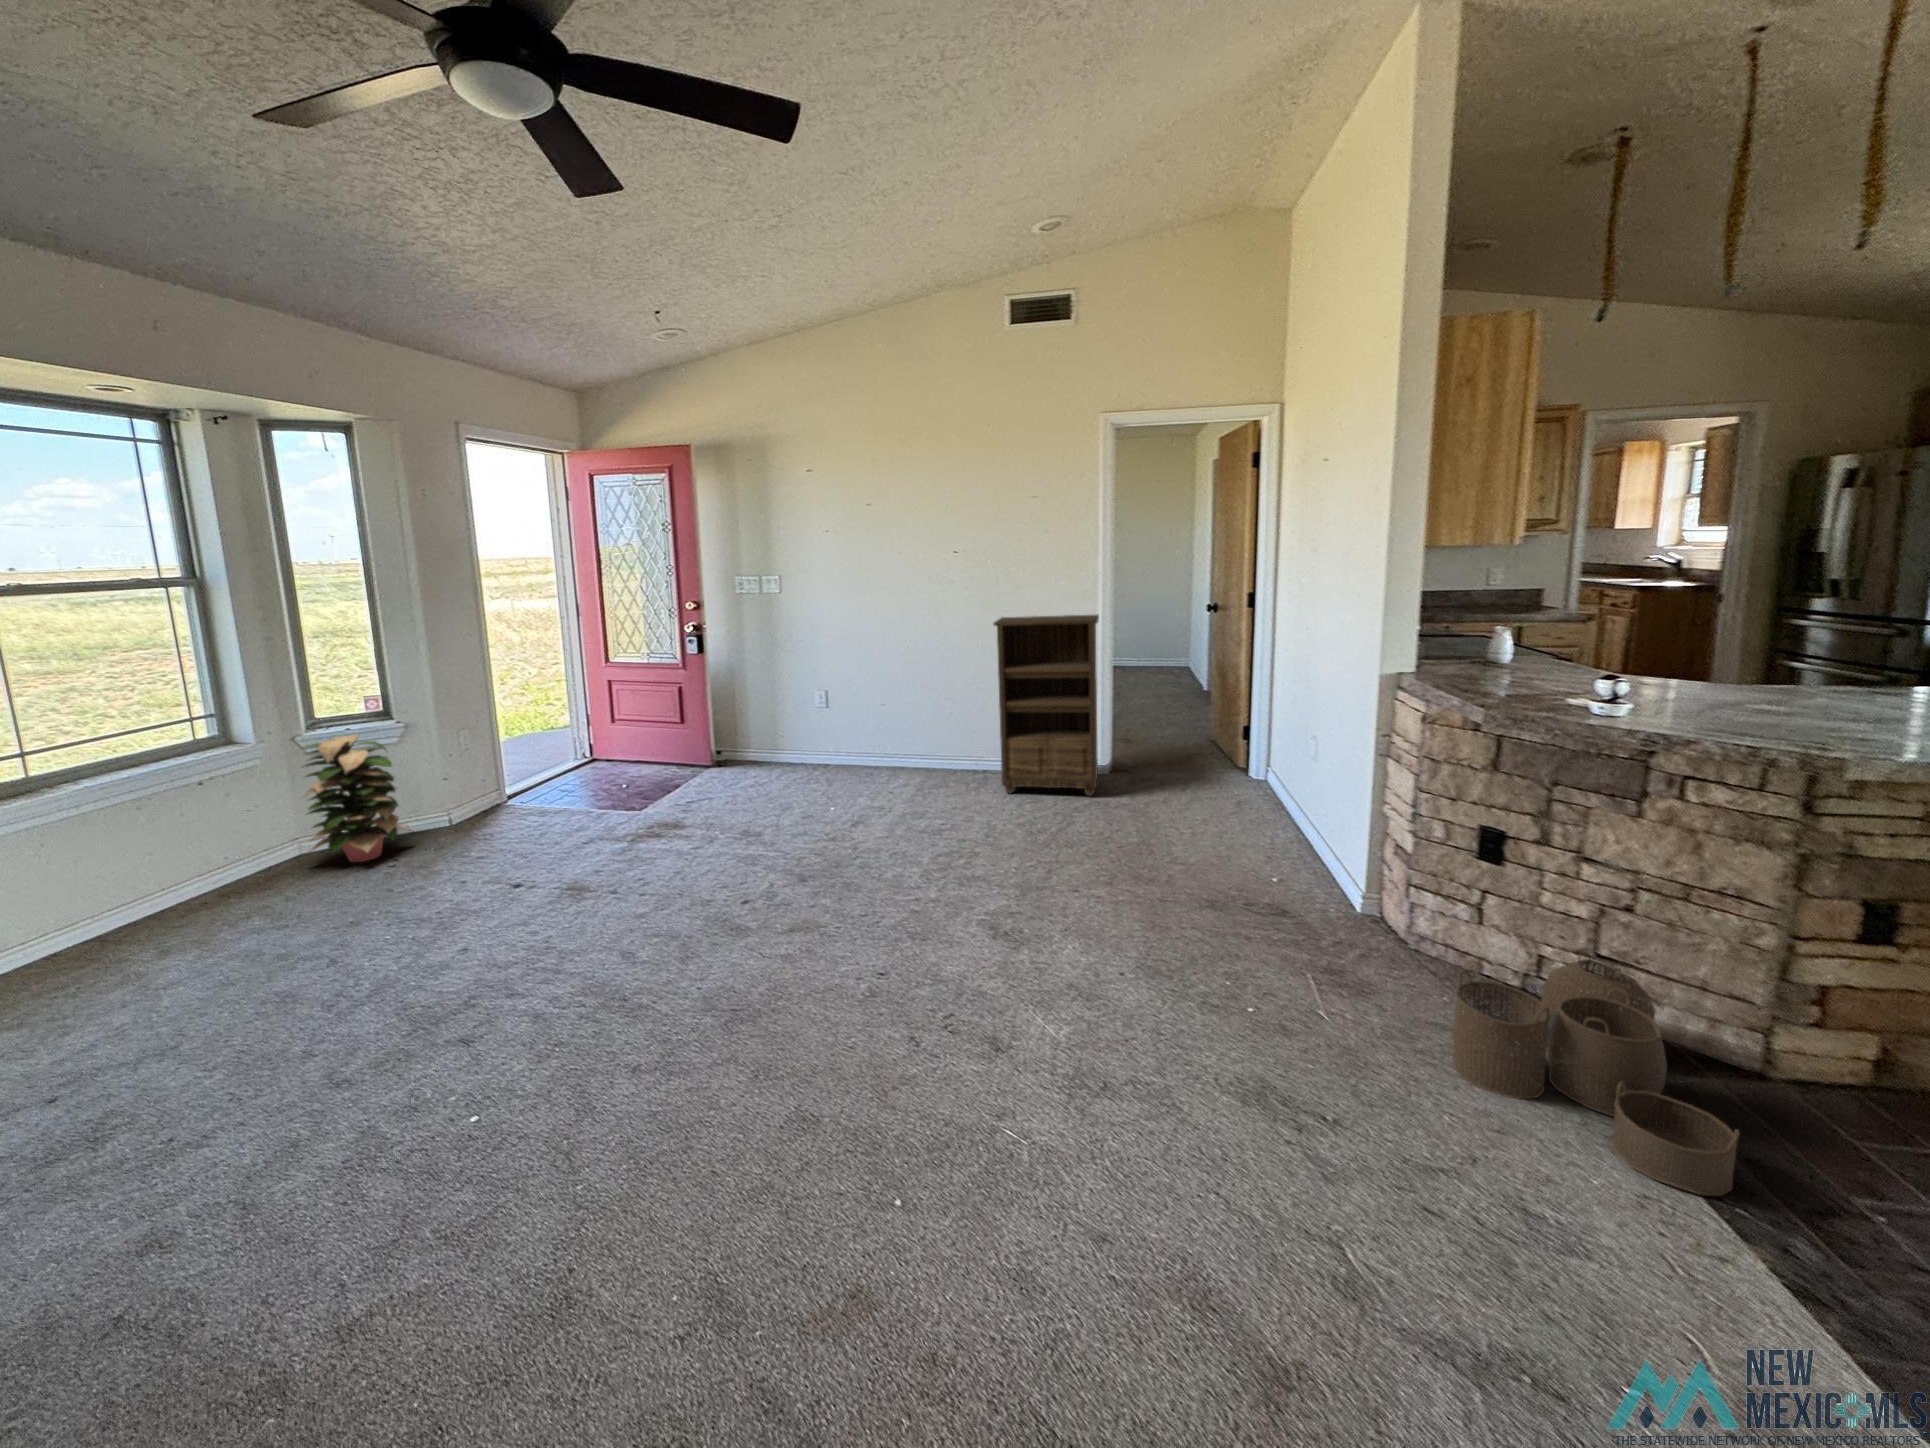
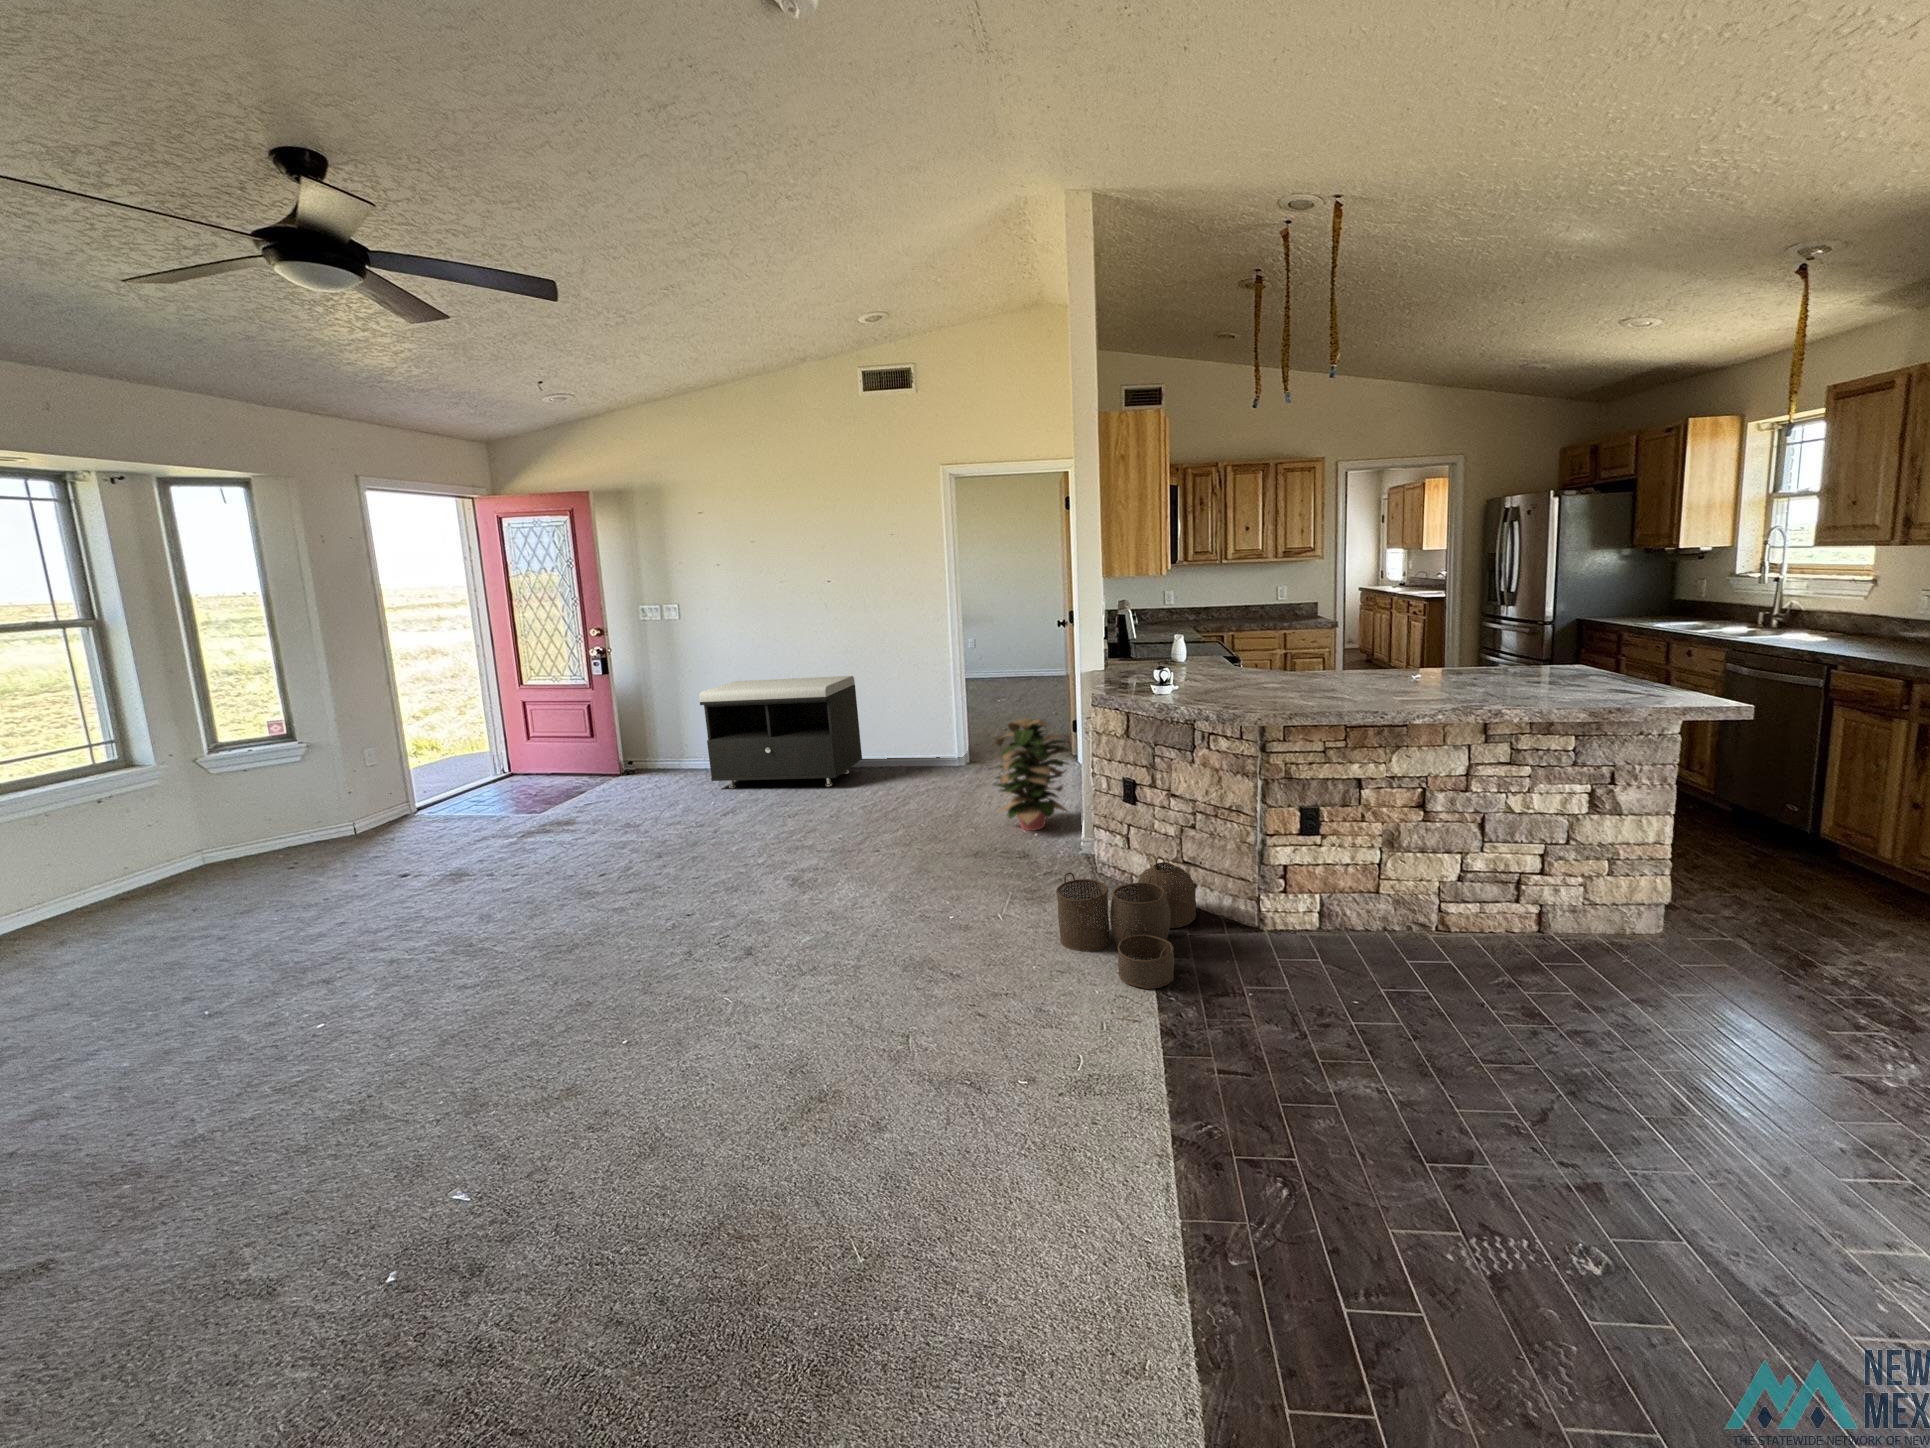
bookshelf: present [994,615,1099,796] -> none [852,632,954,785]
storage bench: none [811,664,982,792] -> present [699,676,862,788]
decorative plant: present [303,734,410,862] -> present [995,718,1069,831]

